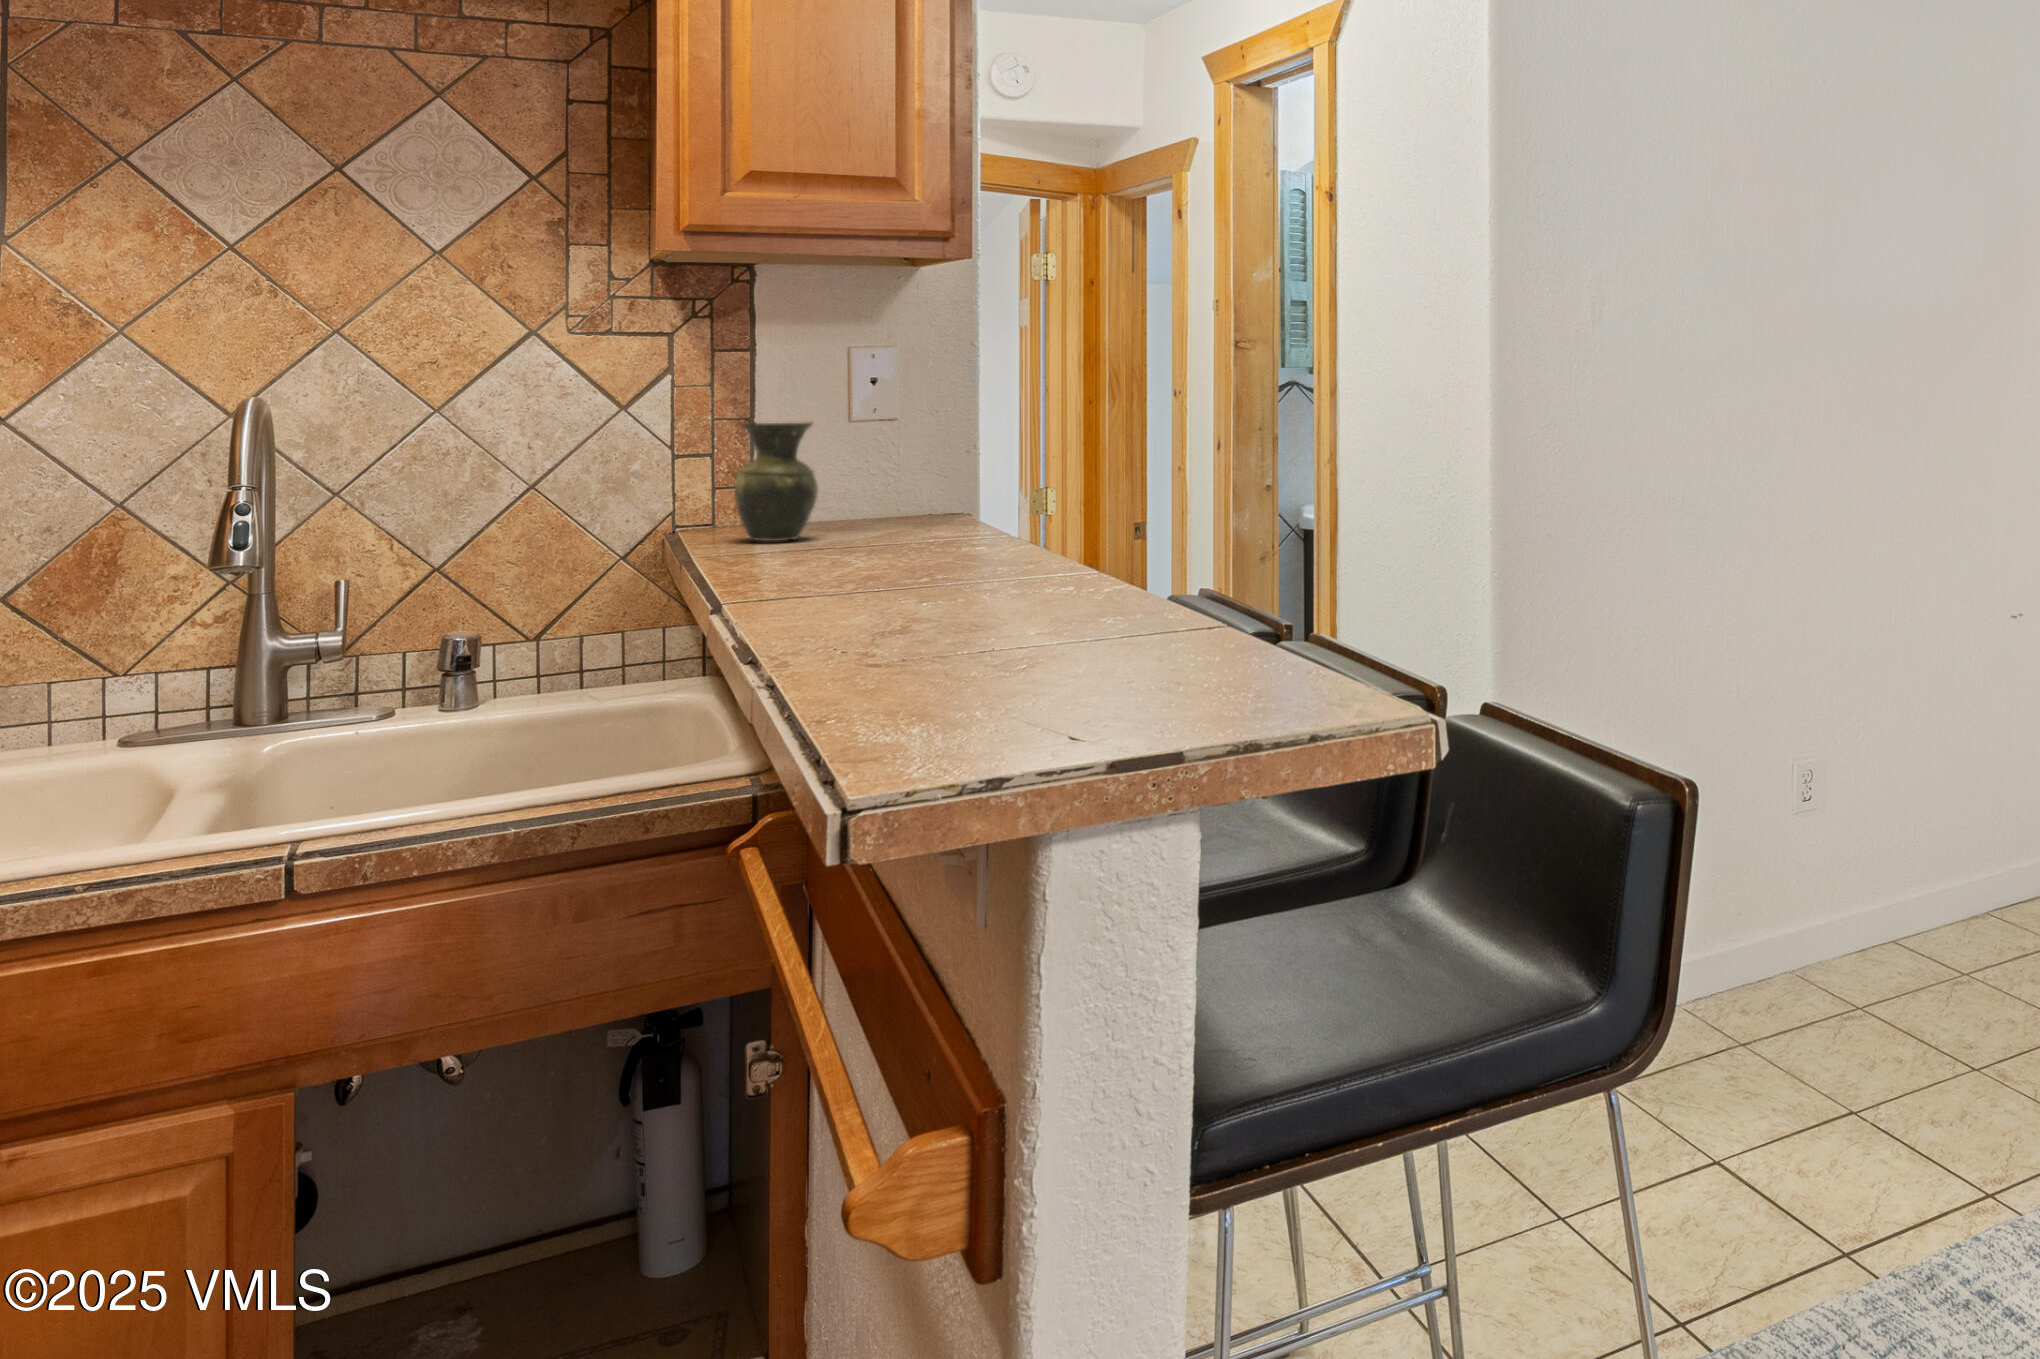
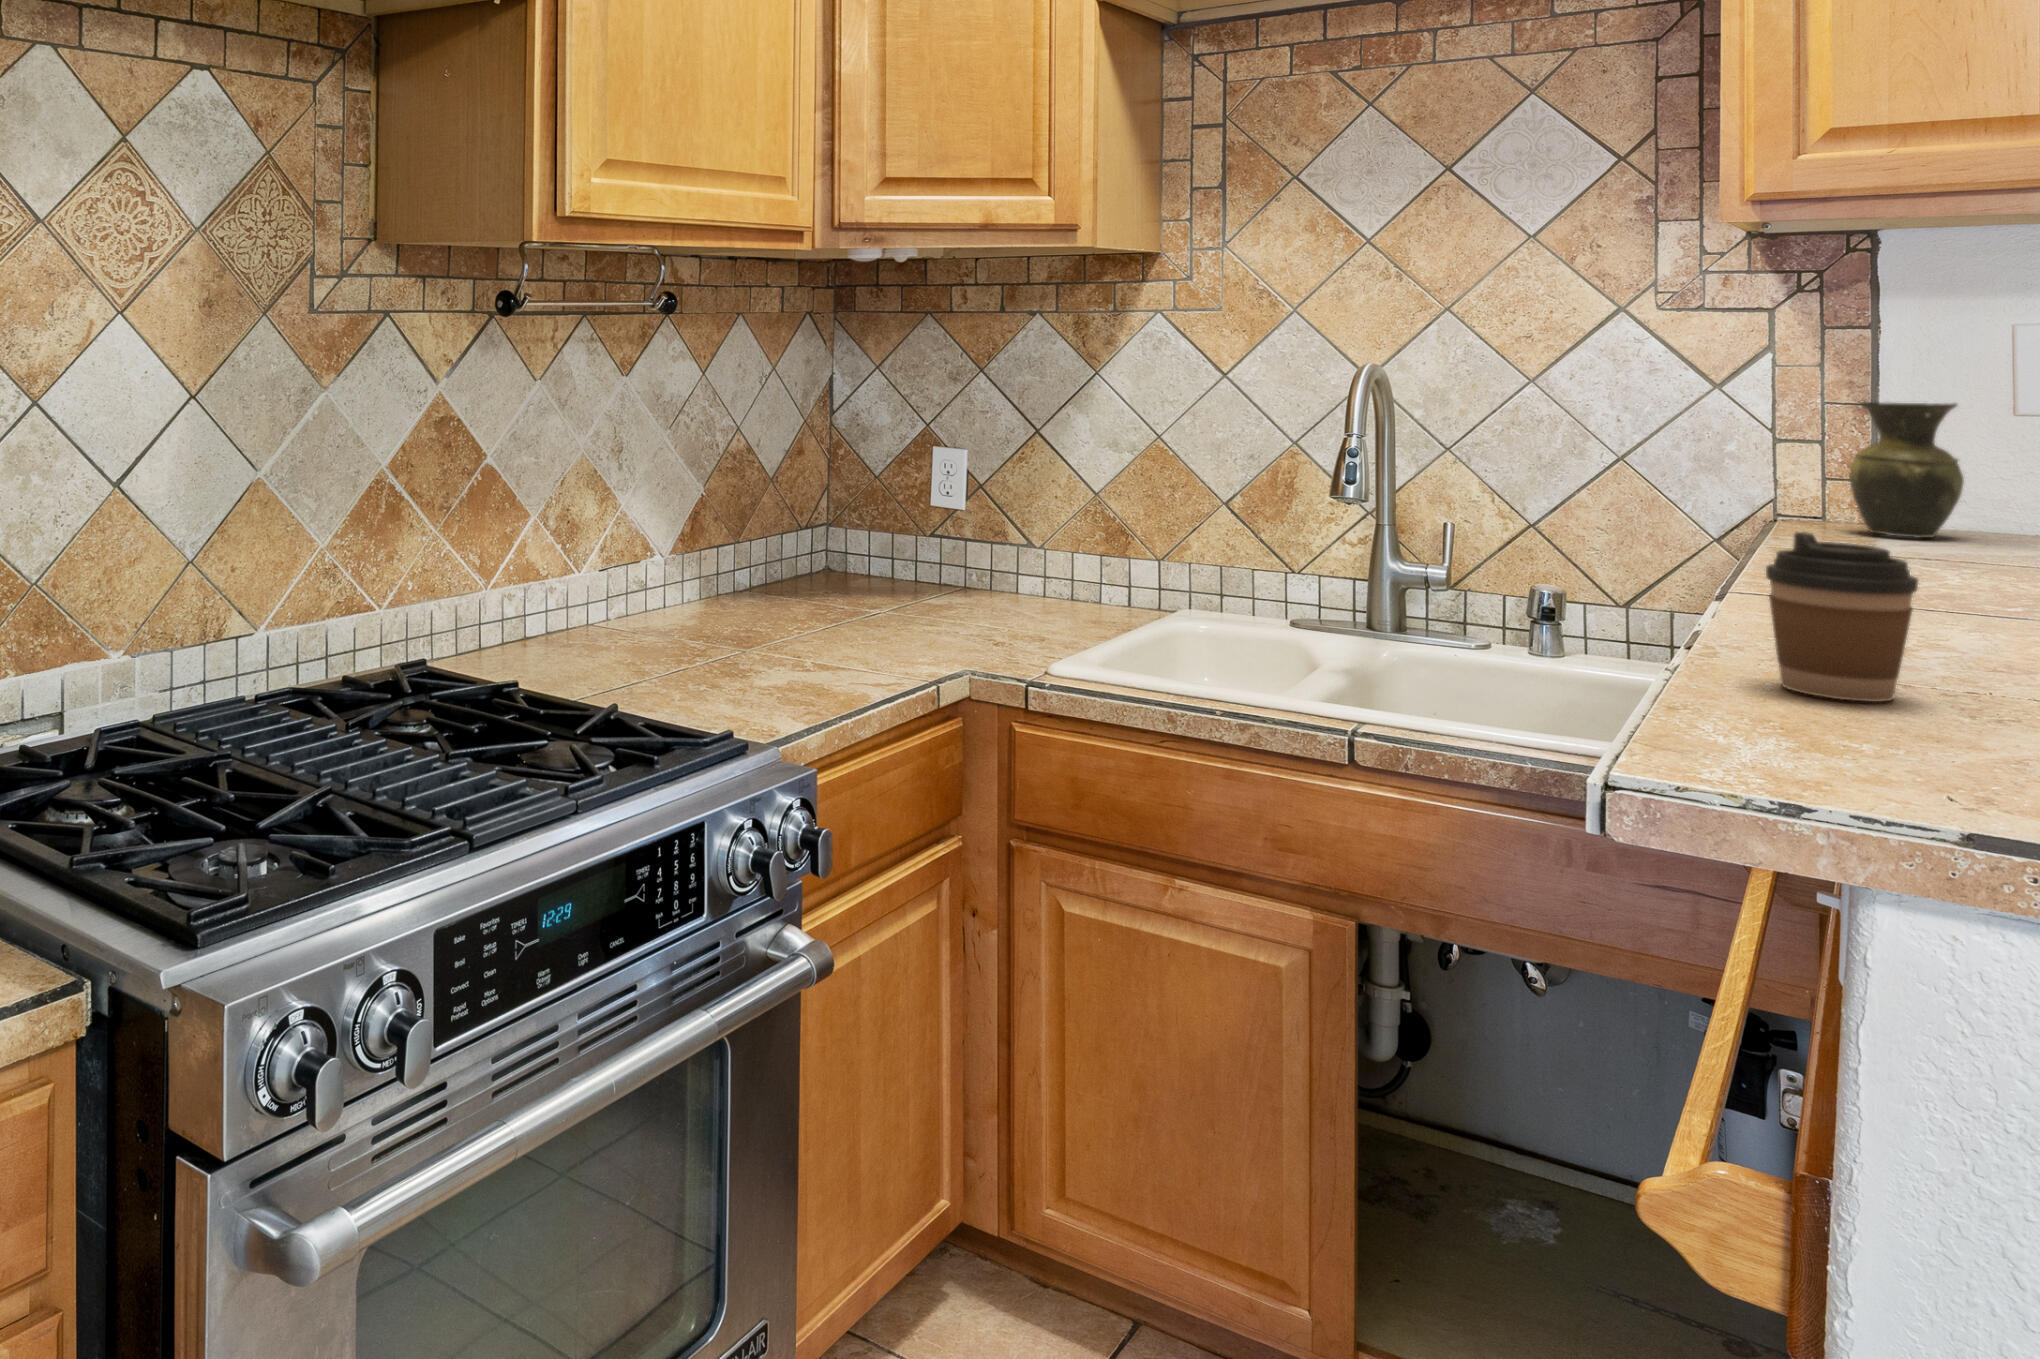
coffee cup: none [838,533,953,683] -> present [1766,532,1918,702]

